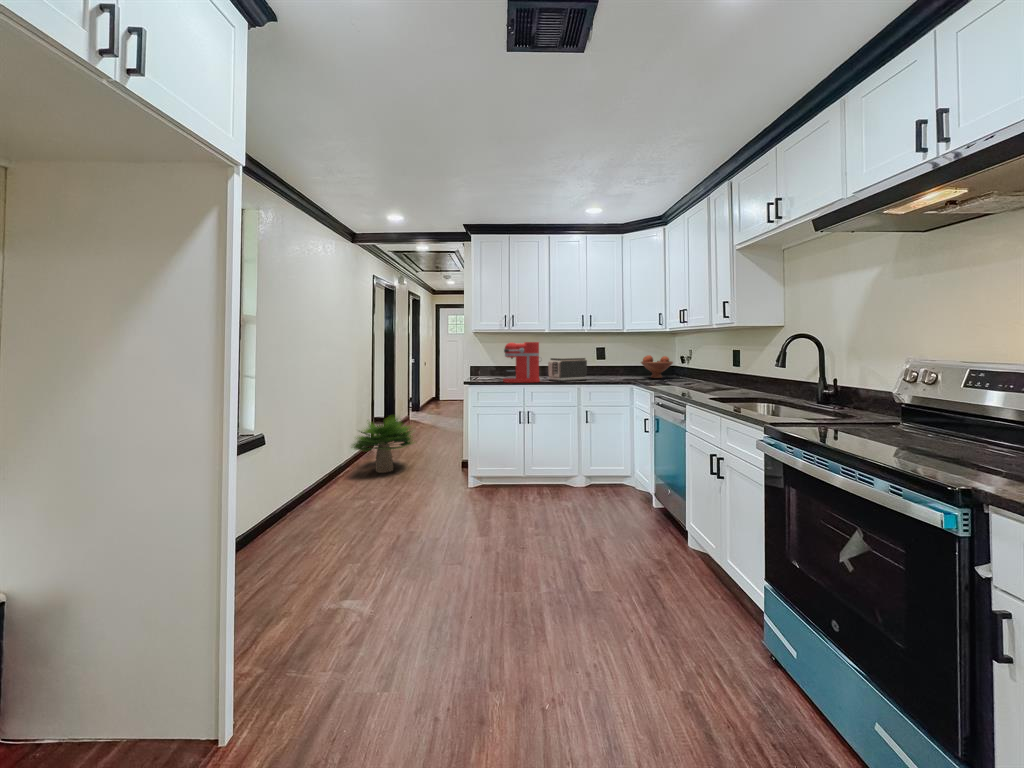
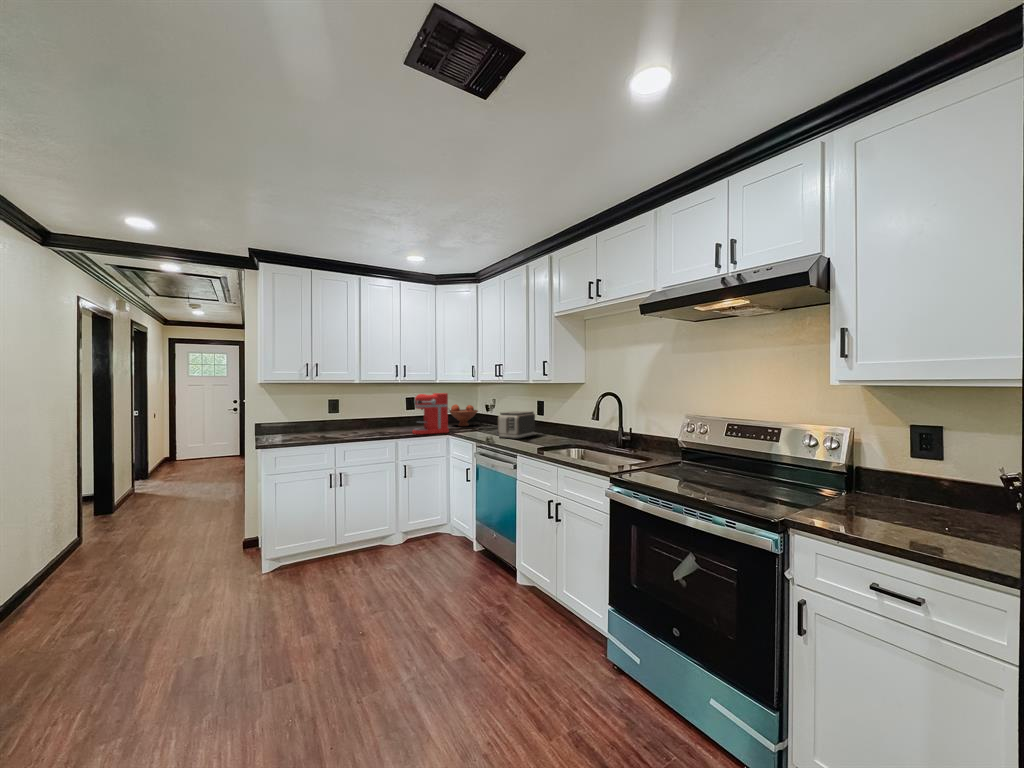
coffee maker: present [503,342,540,383] -> present [413,393,450,434]
toaster: present [548,358,587,381] -> present [498,411,535,439]
potted plant: present [351,417,412,473] -> none [52,487,177,574]

